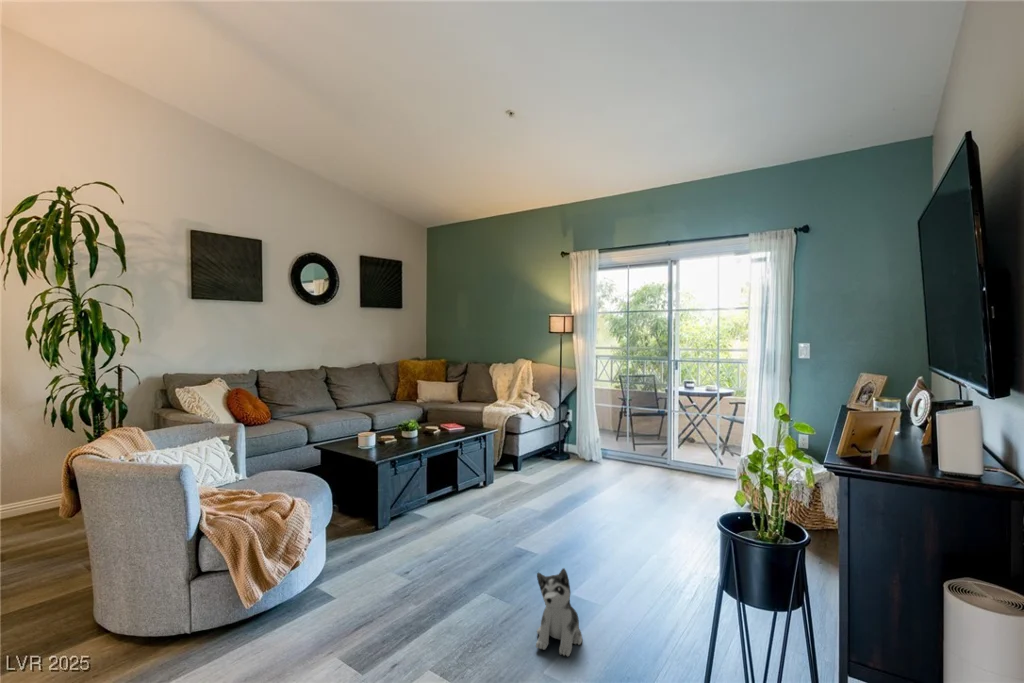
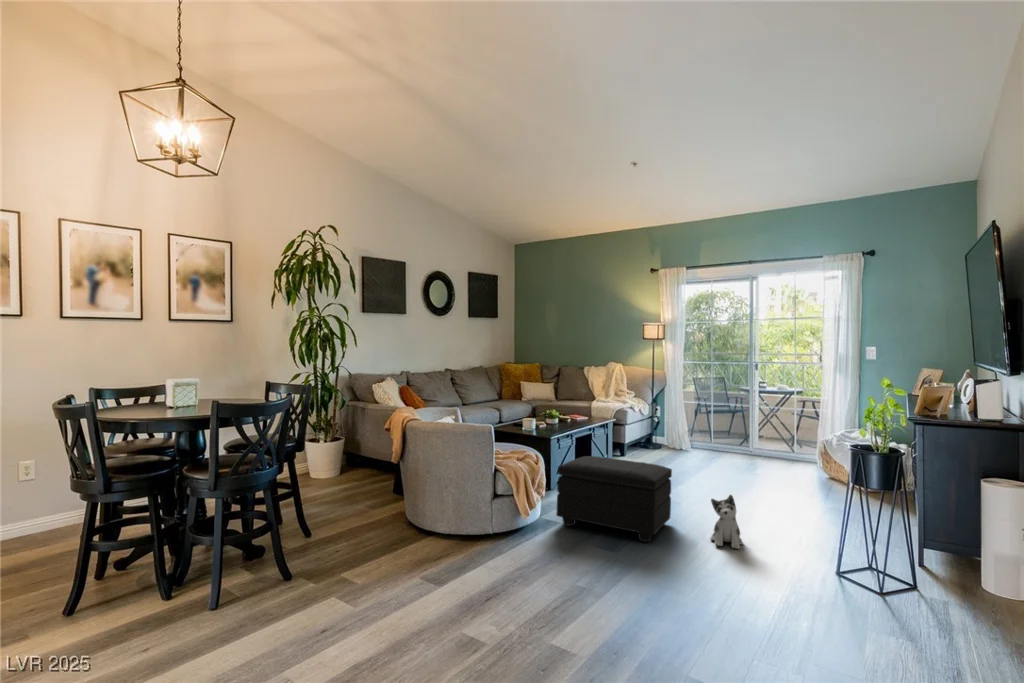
footstool: none [331,493,502,639] -> present [556,456,672,542]

